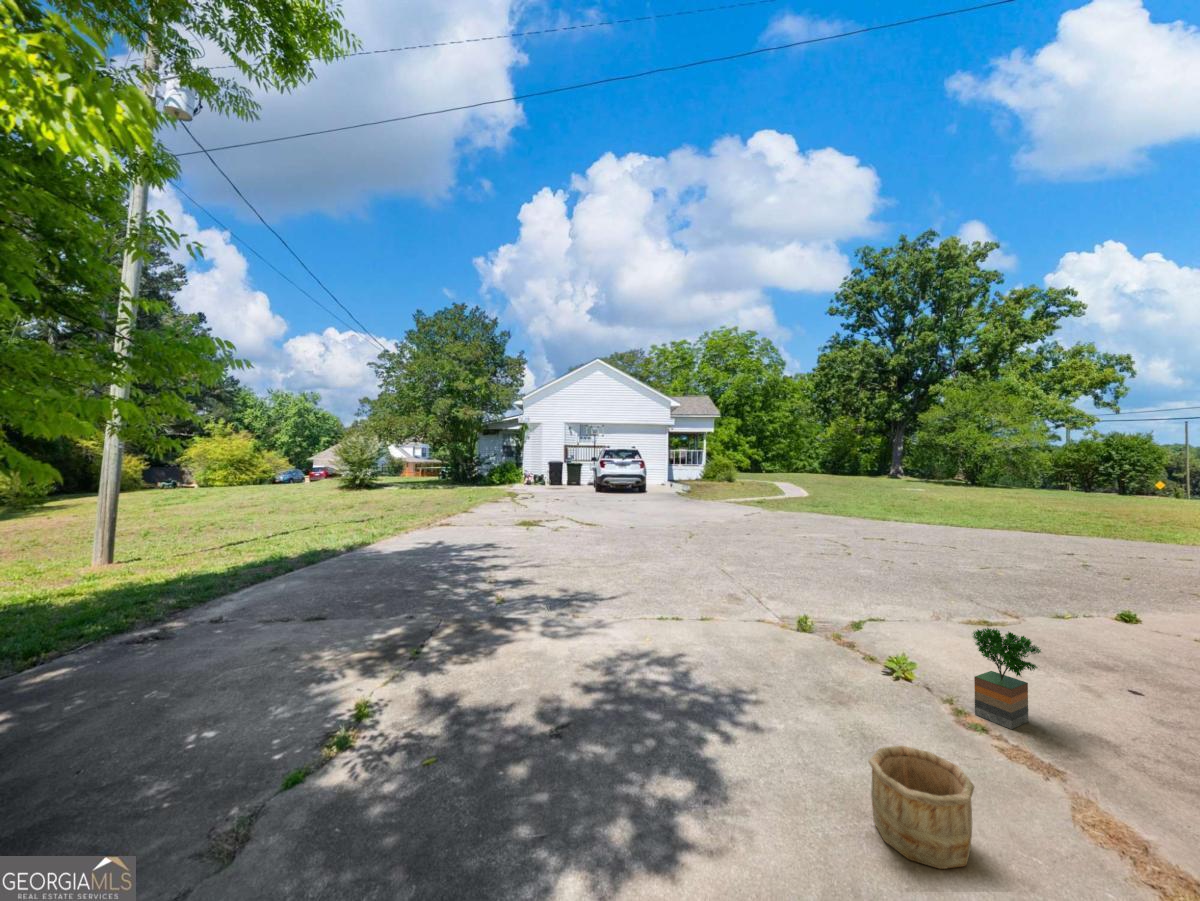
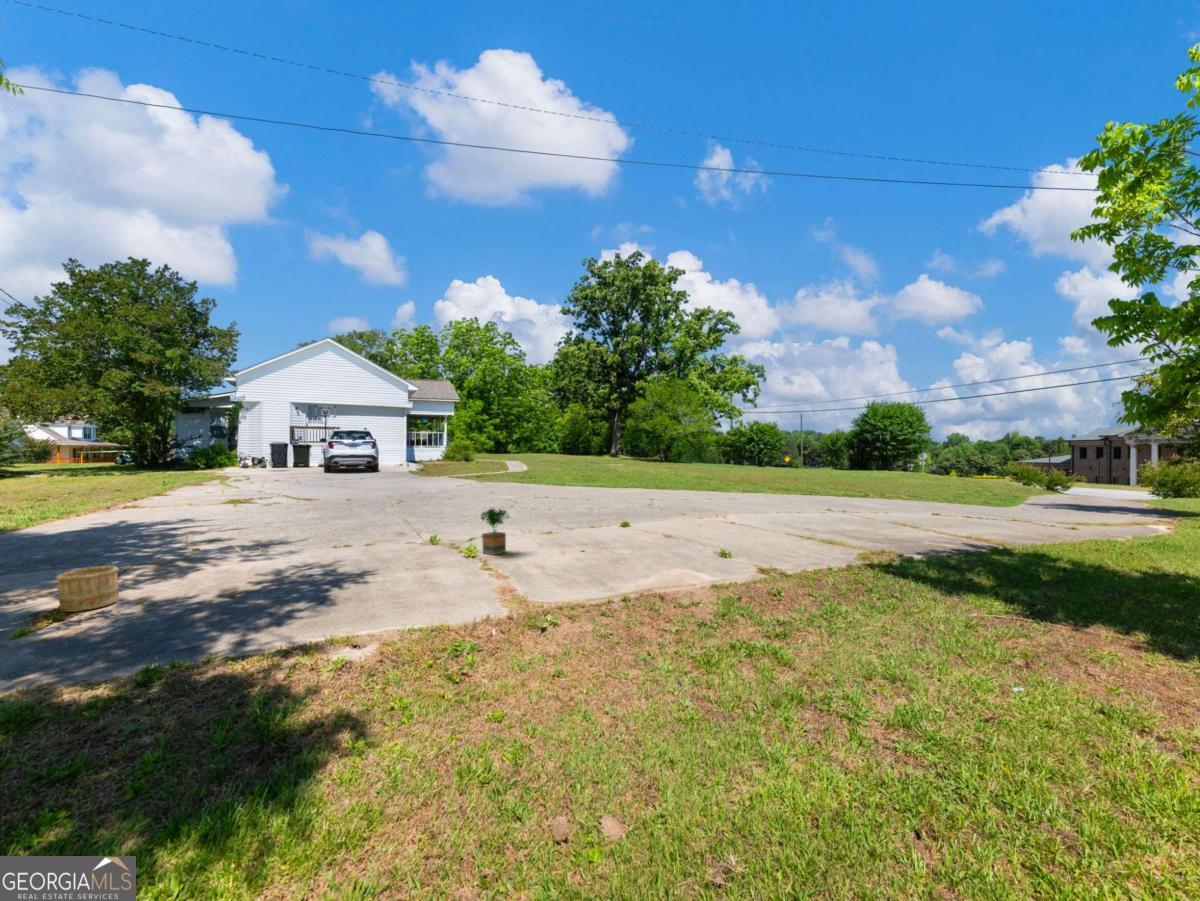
wooden bucket: present [869,745,974,869] -> present [56,566,119,612]

